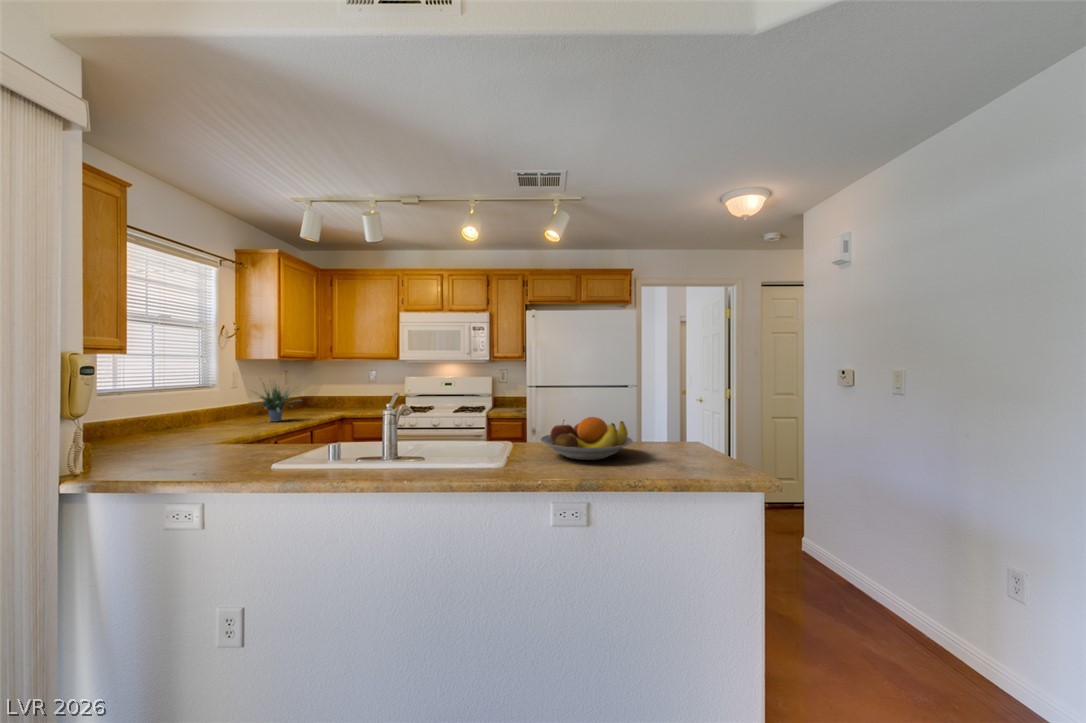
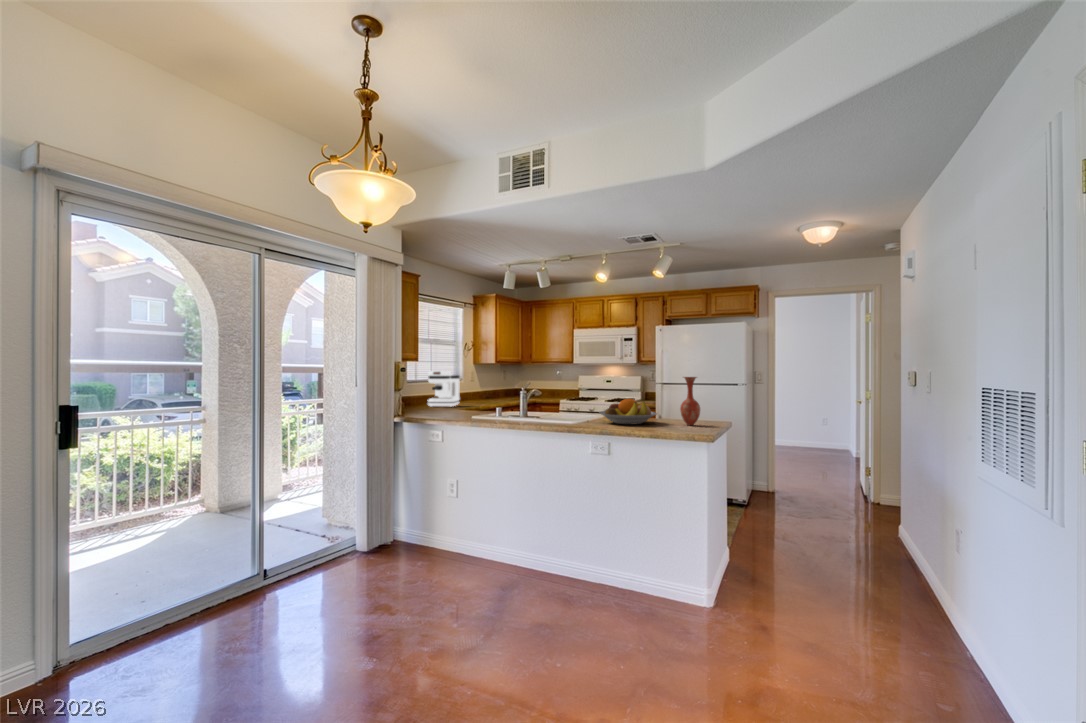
coffee maker: none [147,372,219,440] -> present [428,371,460,407]
vase: none [660,380,690,452] -> present [680,377,700,426]
potted plant: present [255,383,298,422] -> none [476,373,505,403]

